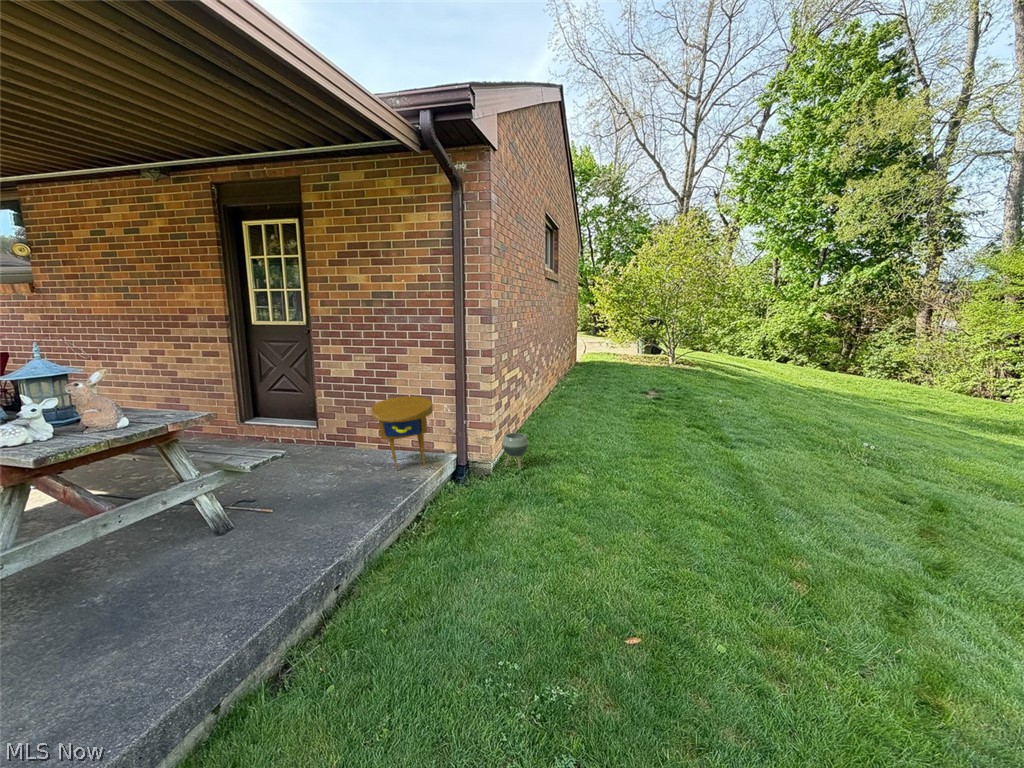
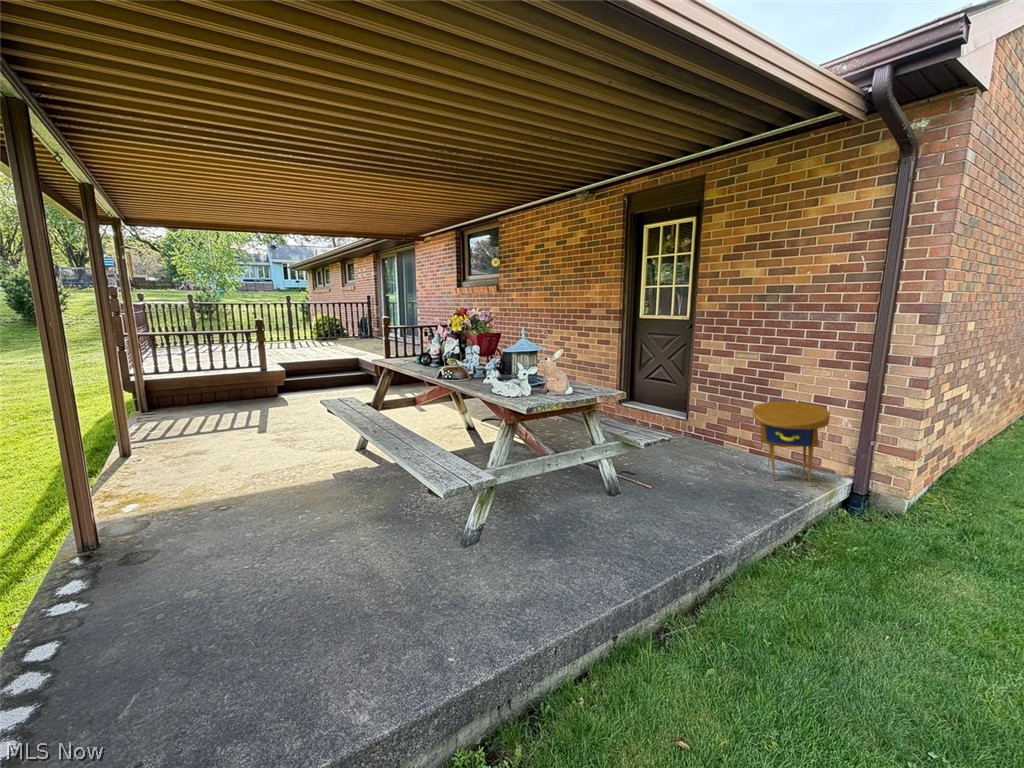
planter: present [502,433,528,470] -> none [926,470,975,522]

